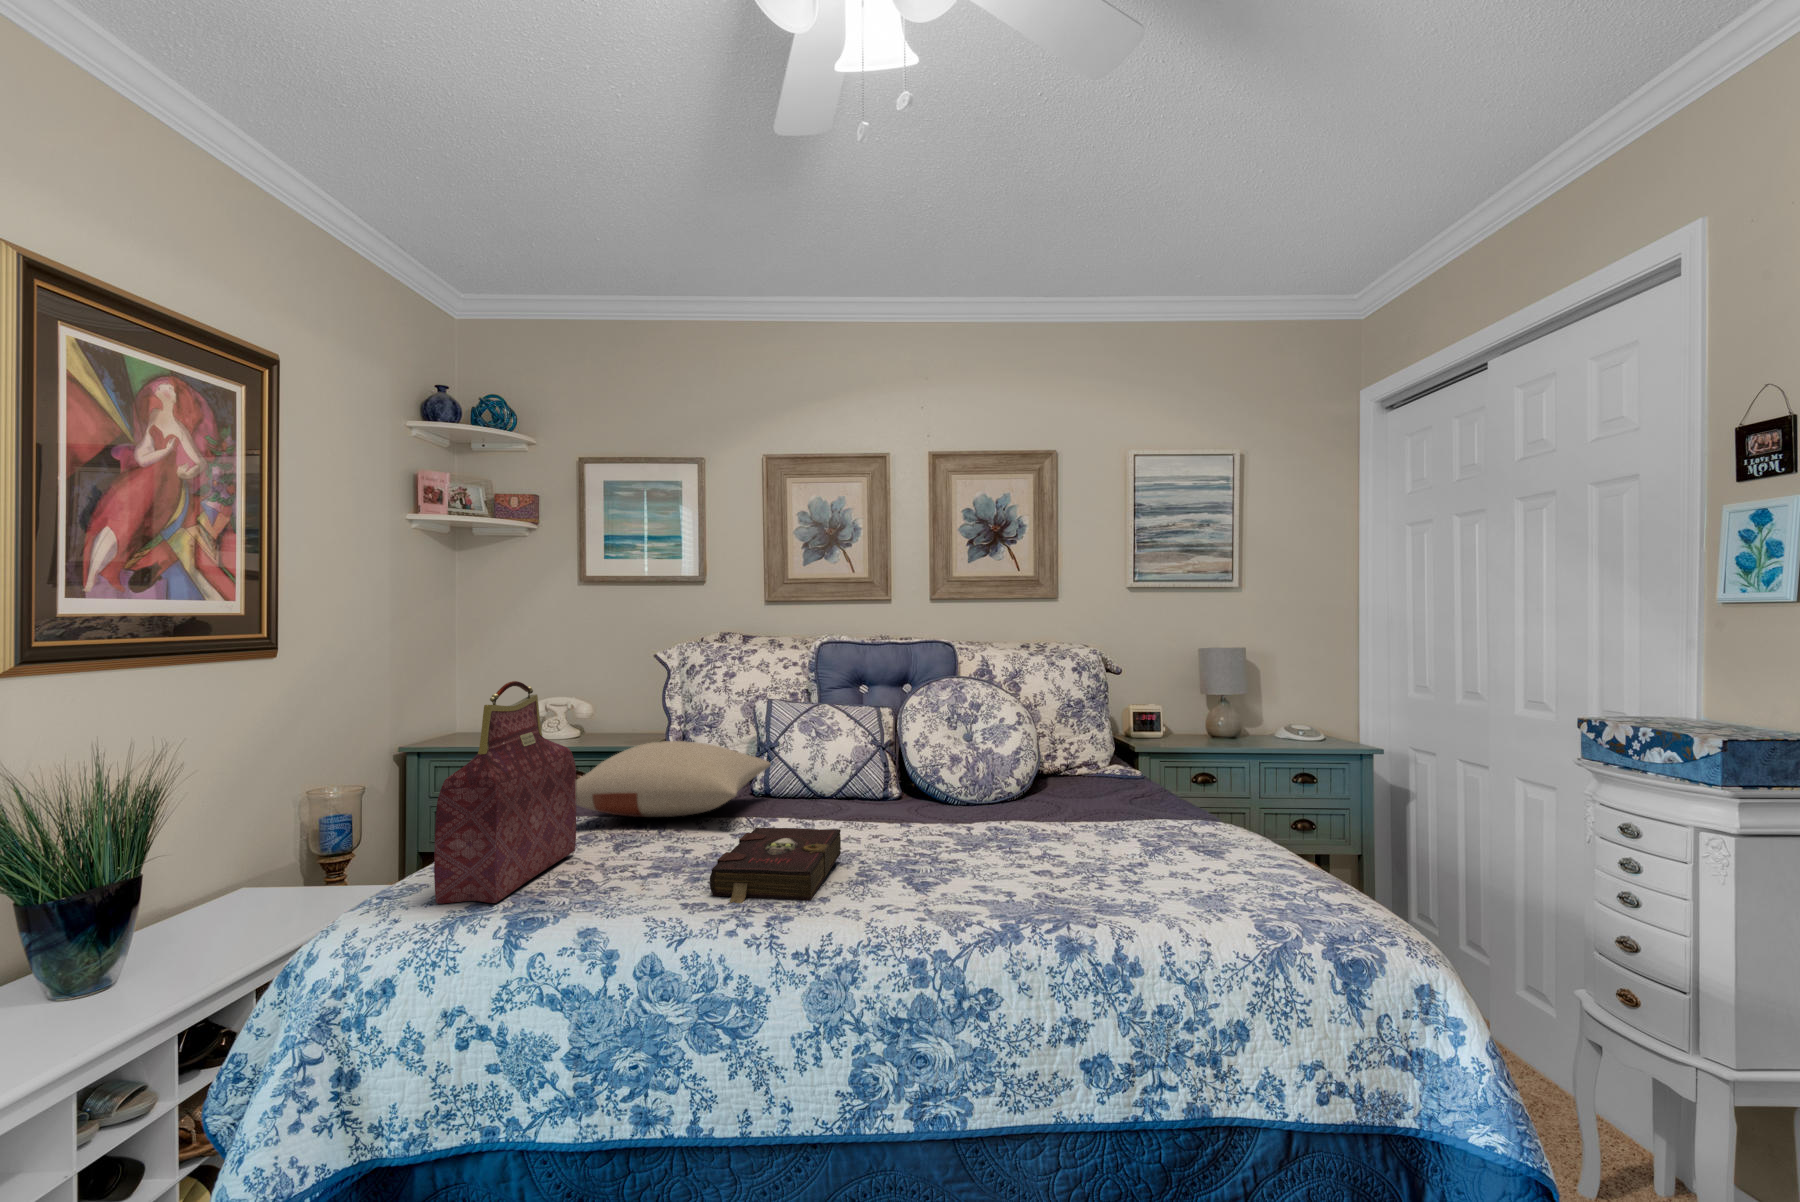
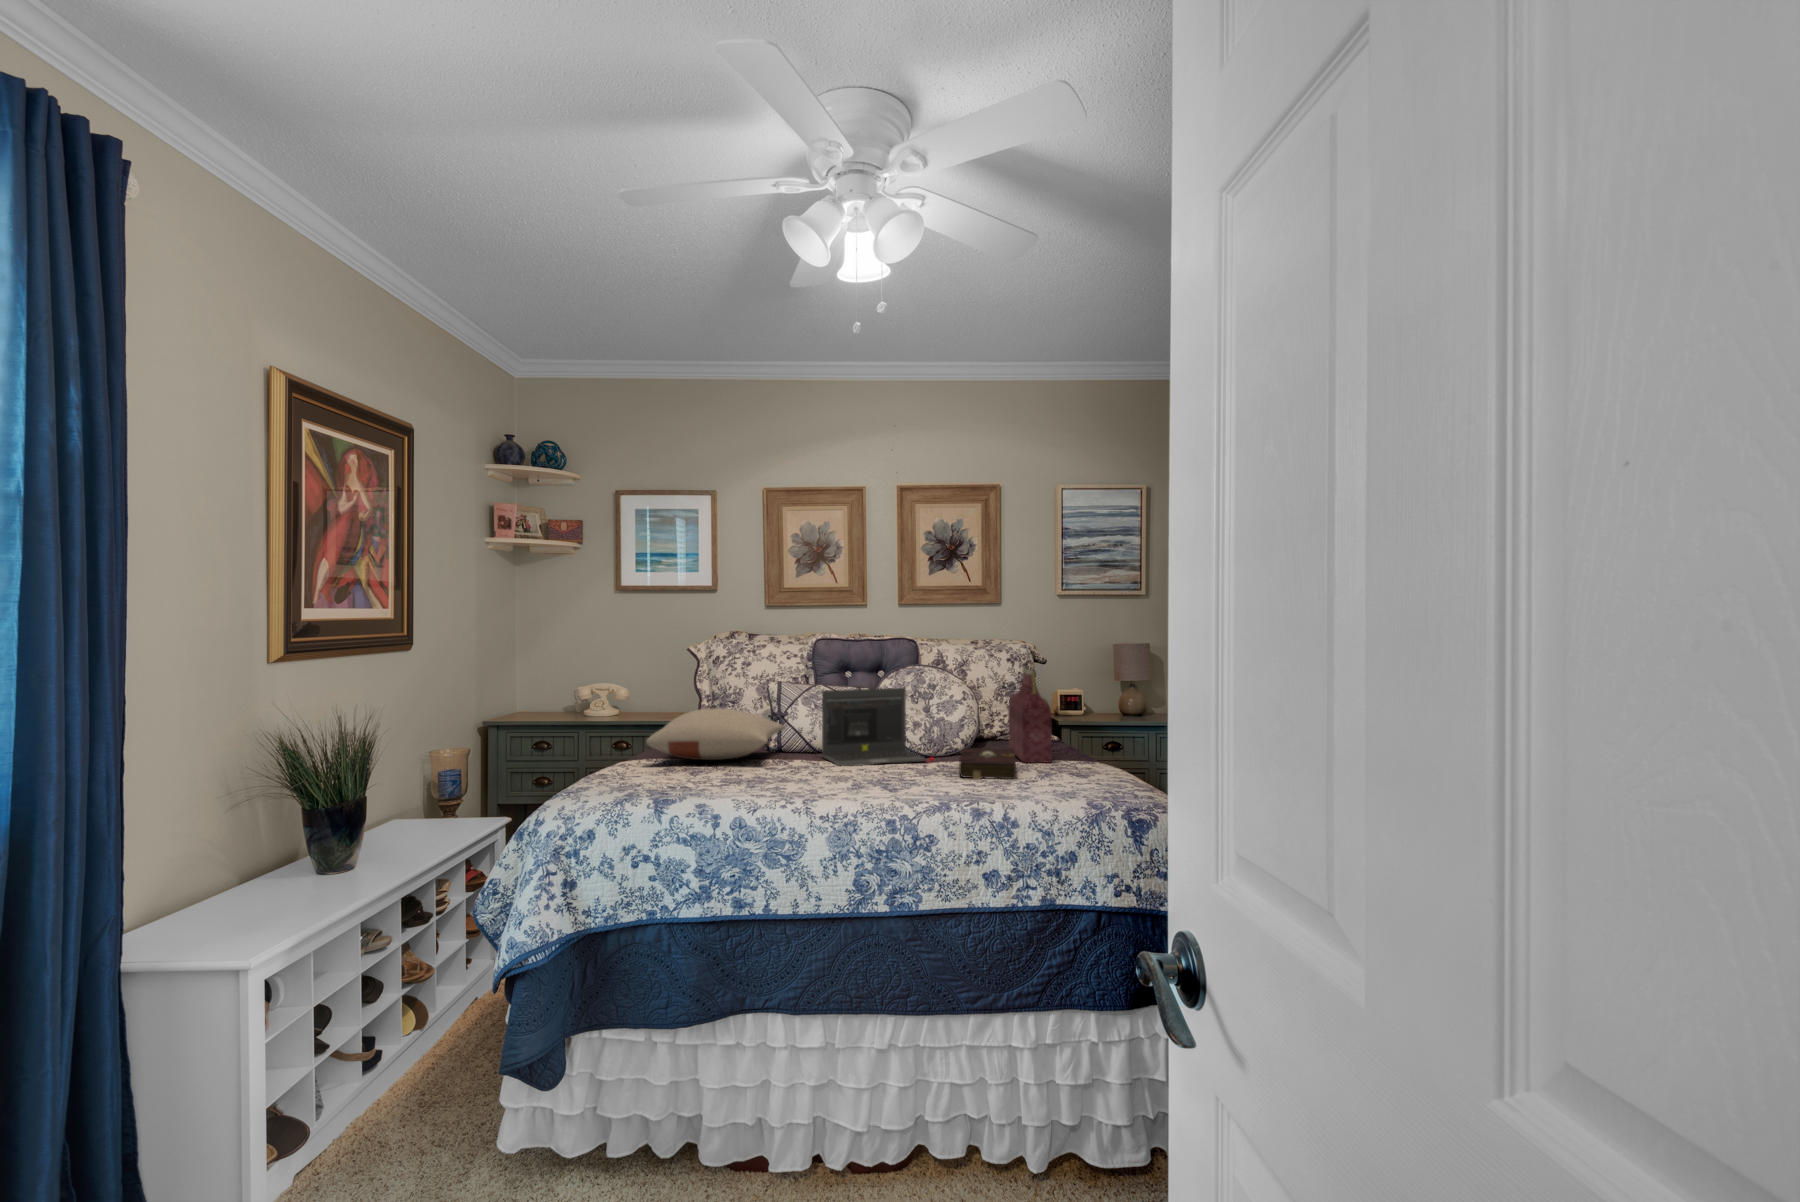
handbag: present [434,681,576,904] -> present [1008,660,1052,763]
laptop: none [820,710,979,831] -> present [822,688,933,766]
book: present [710,828,841,903] -> present [959,748,1016,780]

